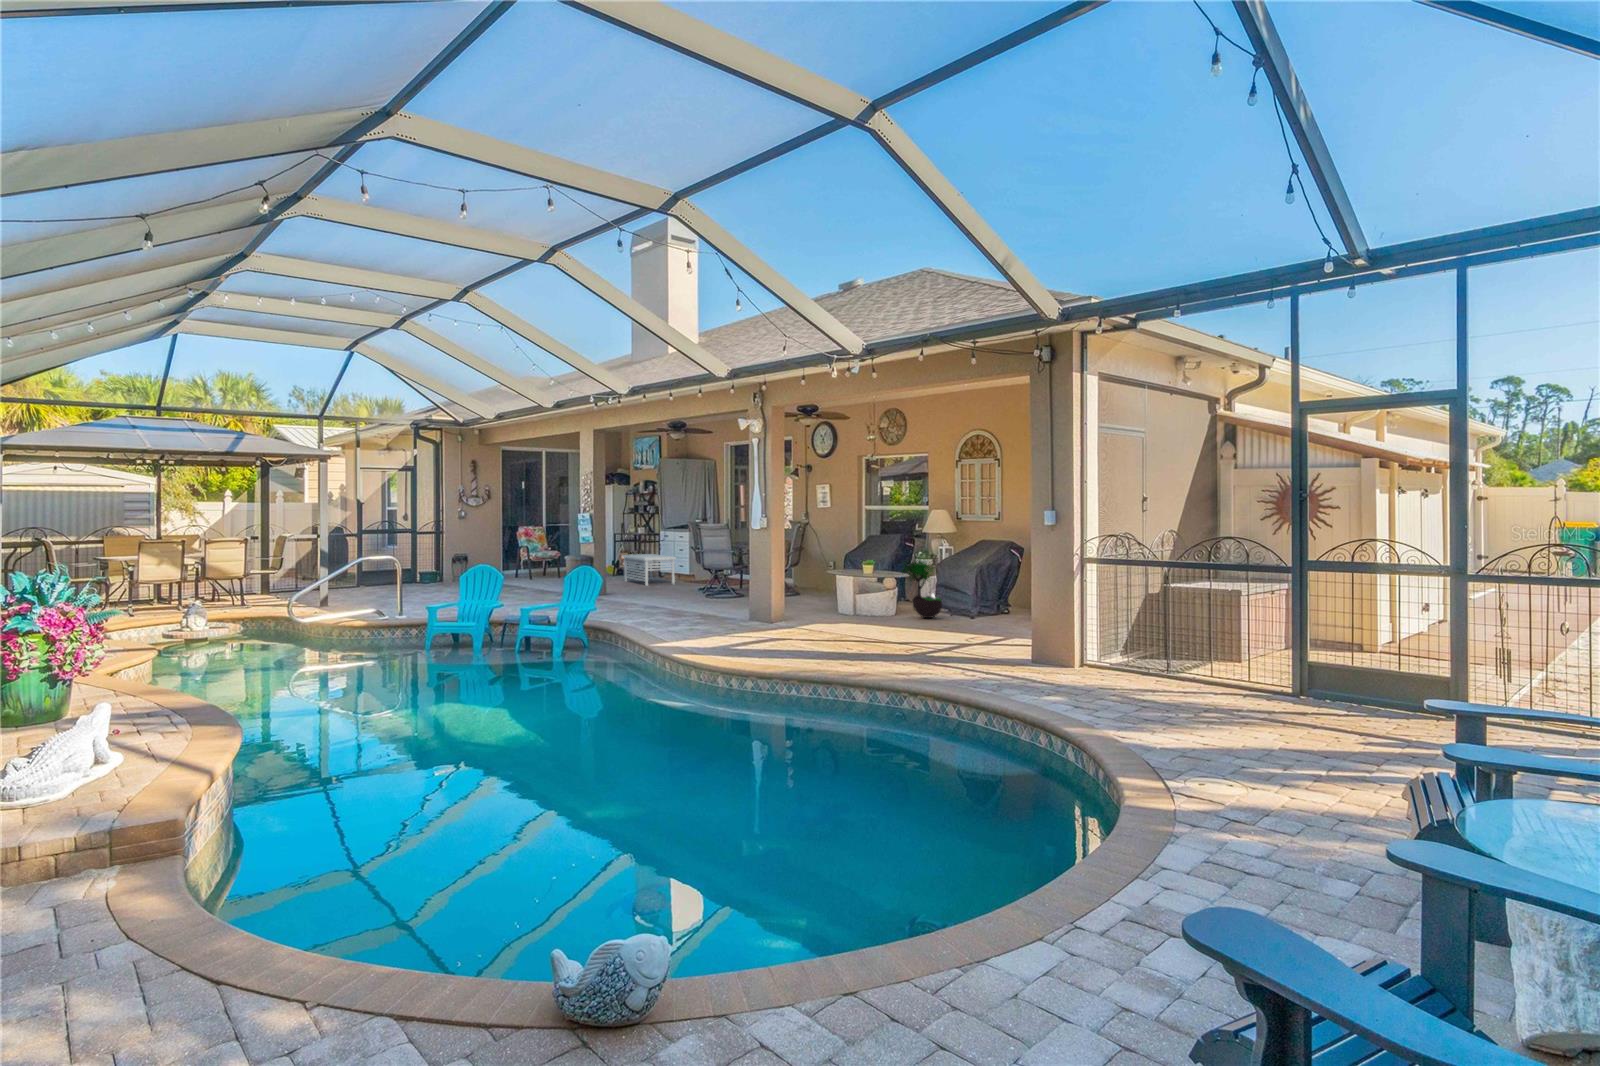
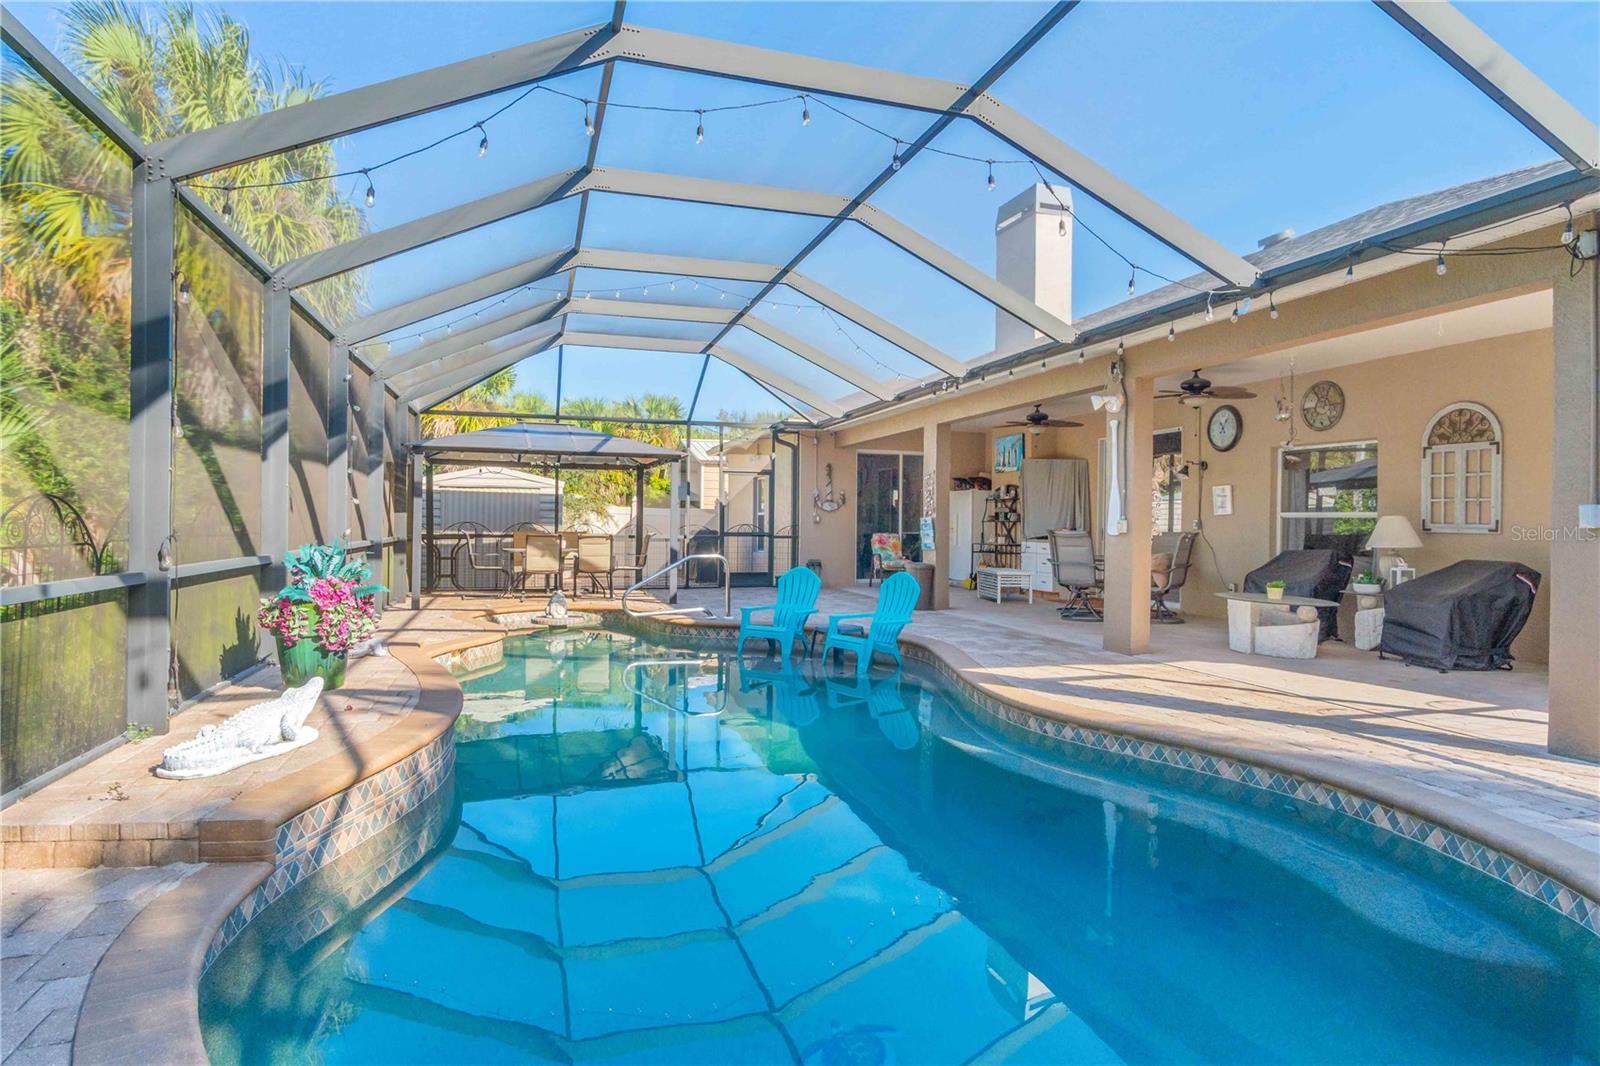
potted tree: present [902,559,942,618] -> none [1325,572,1396,668]

